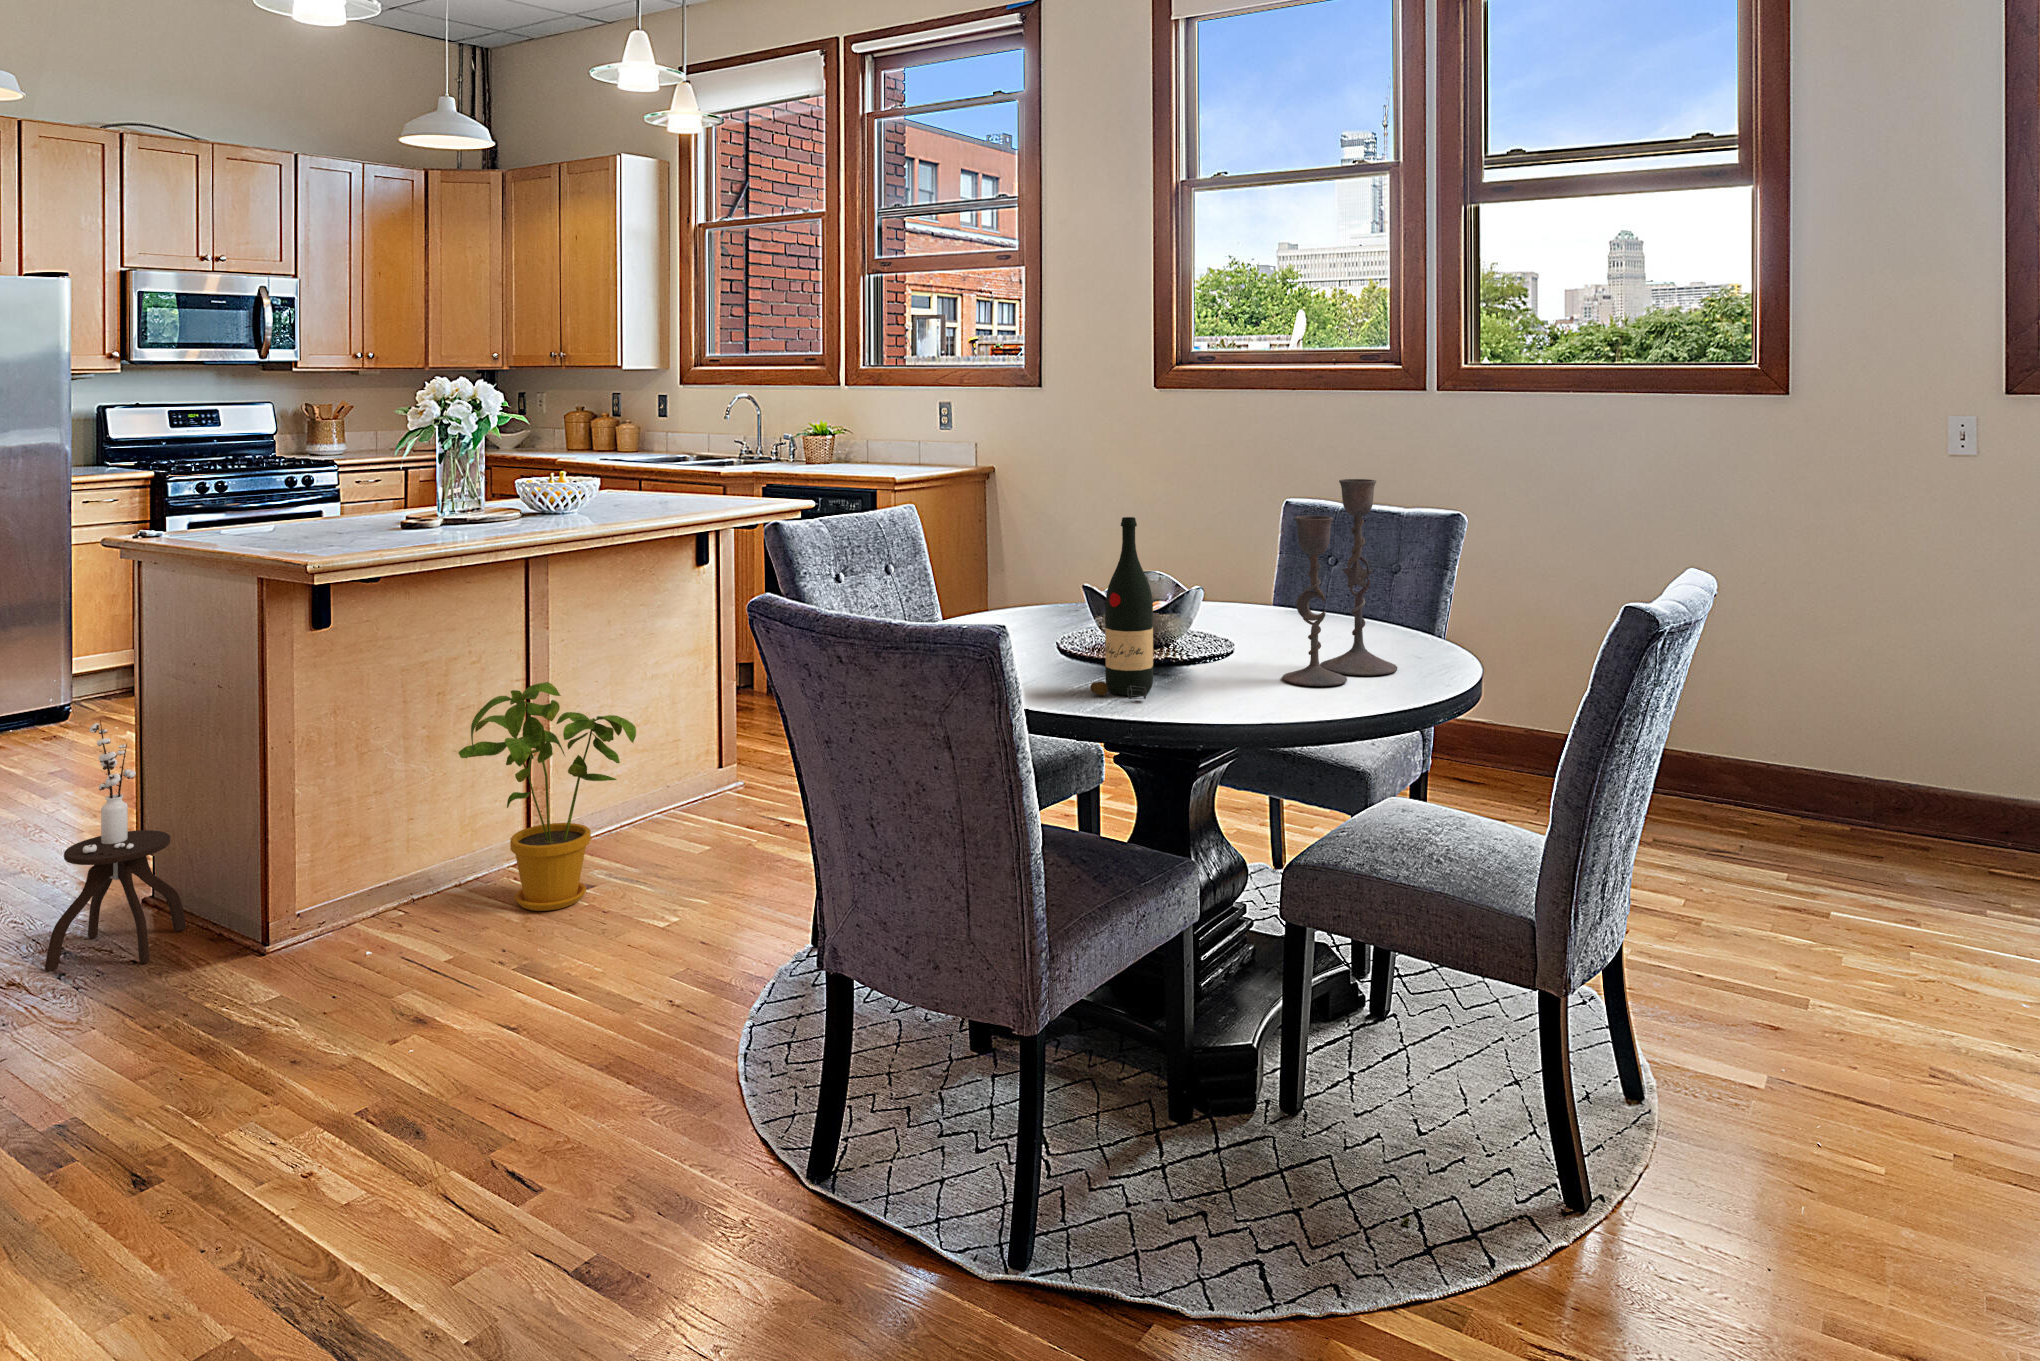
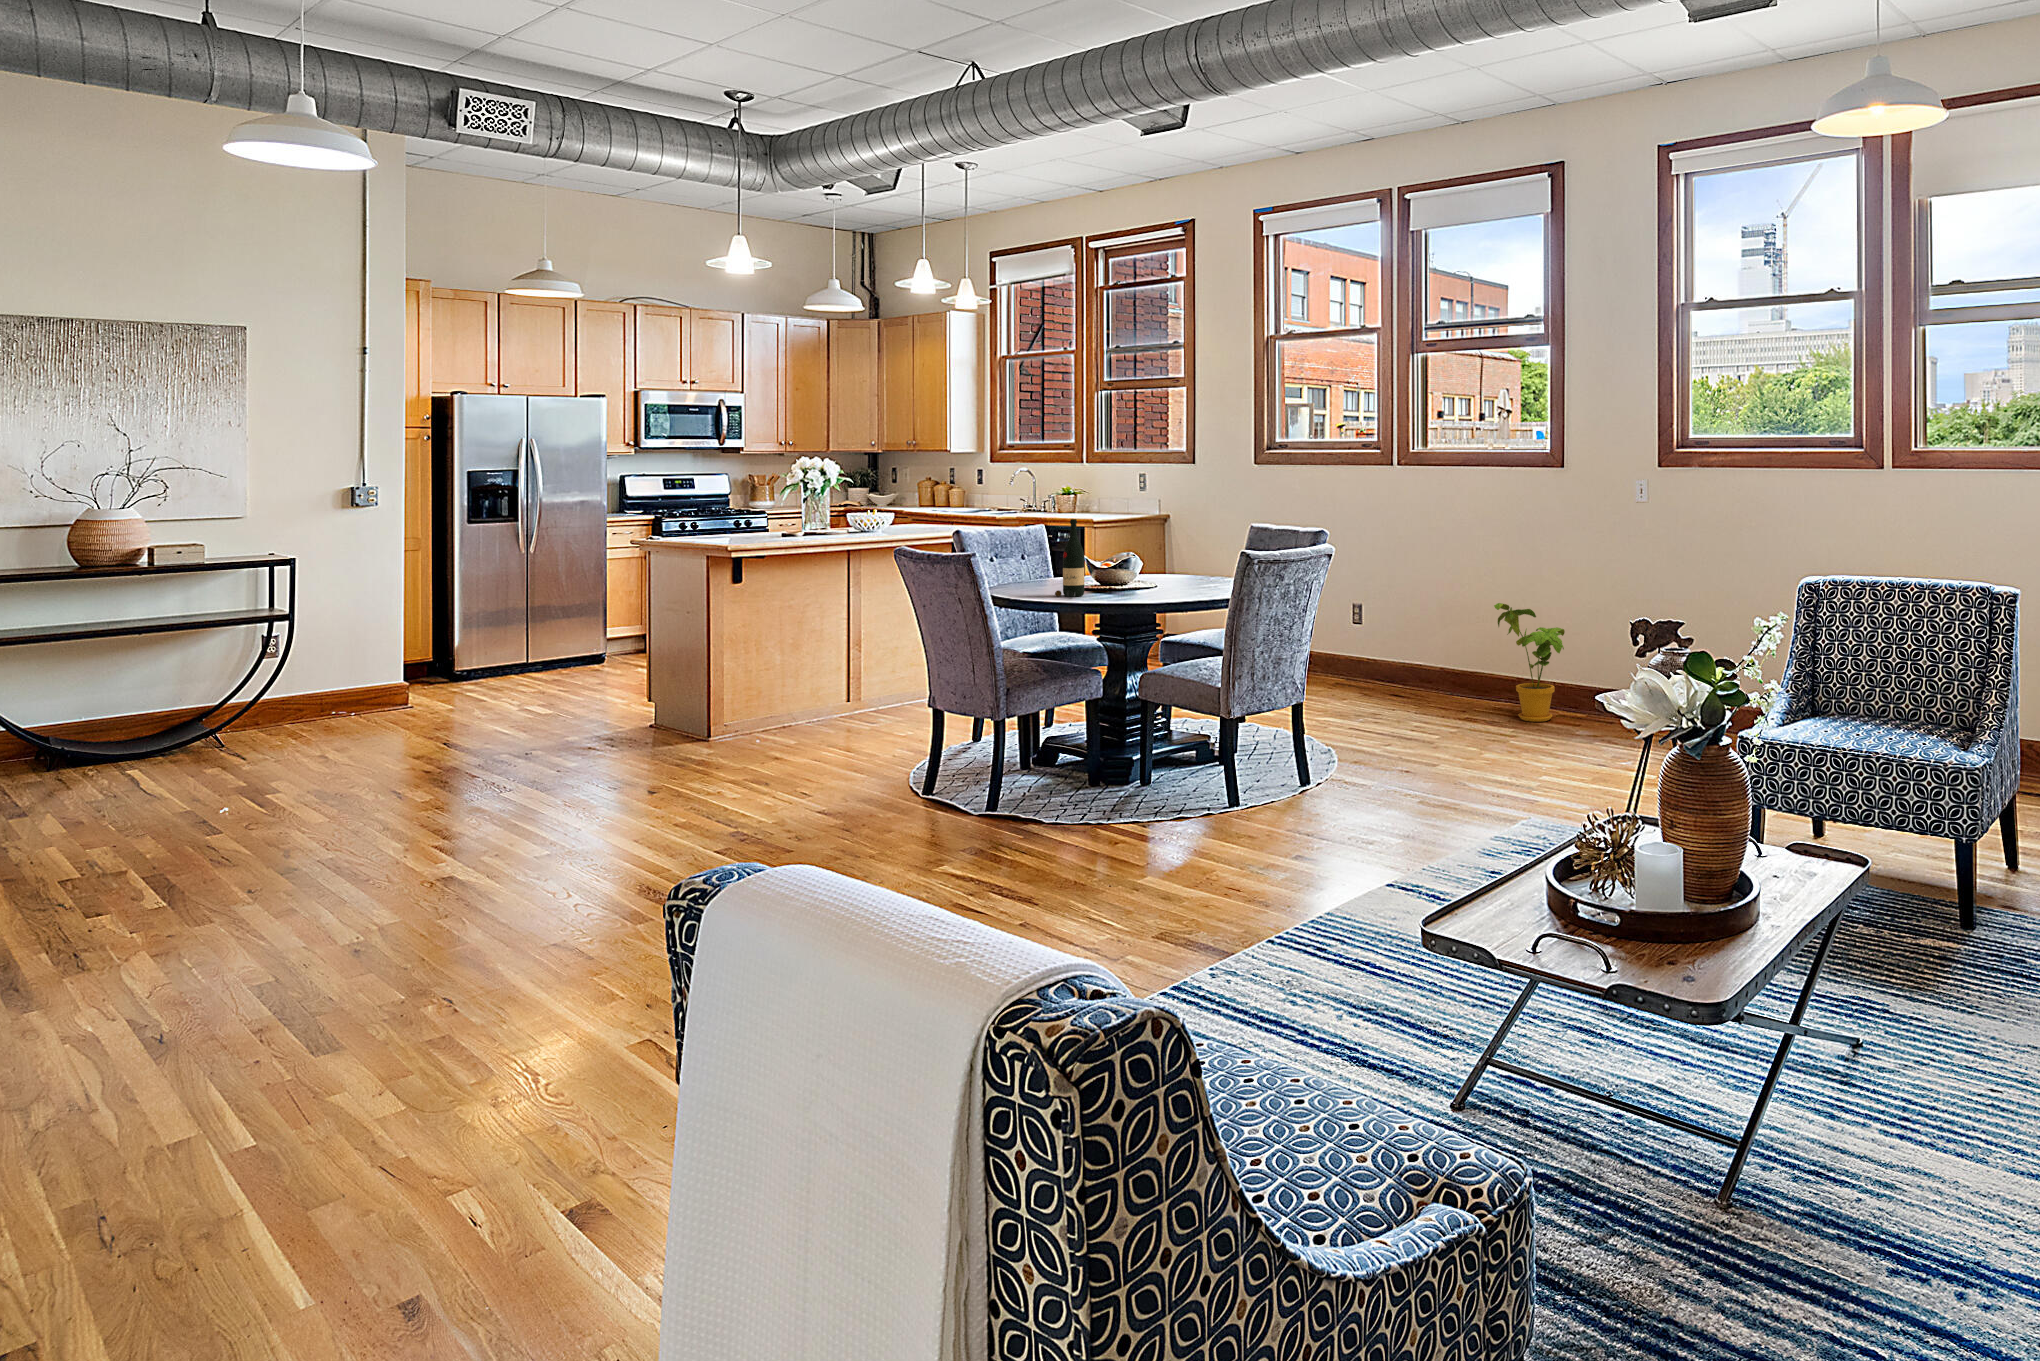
candlestick: present [1282,479,1397,686] -> none [1150,505,1212,595]
house plant: present [459,682,636,911] -> present [1494,603,1565,722]
side table: present [45,721,186,971] -> none [609,626,674,742]

